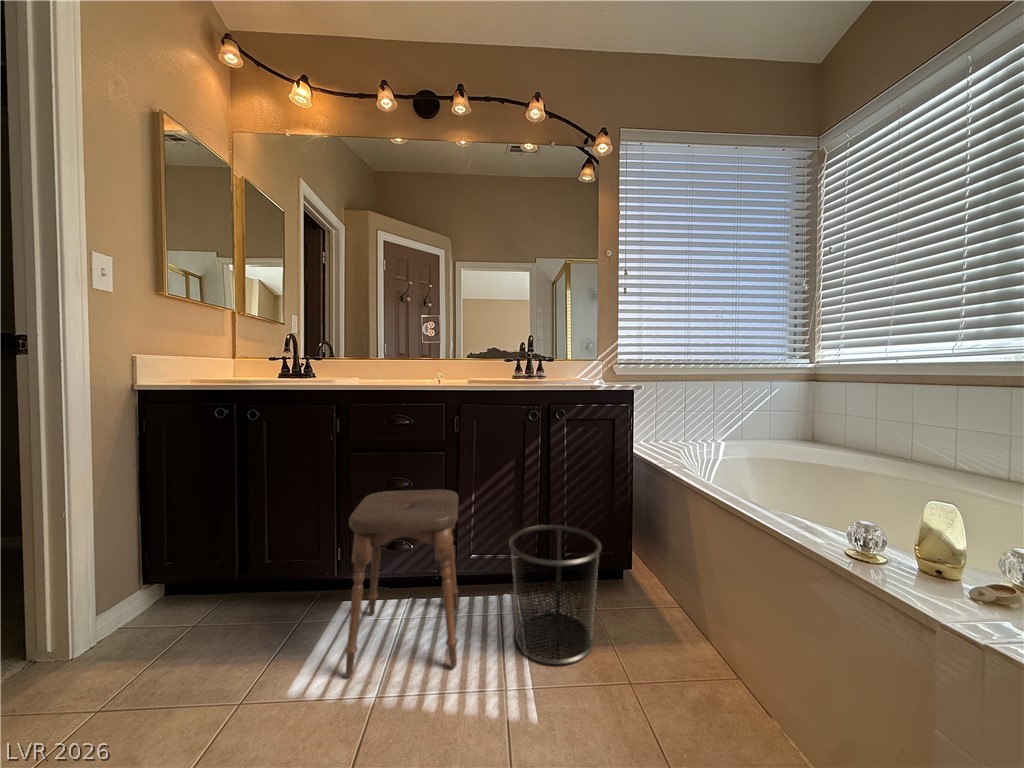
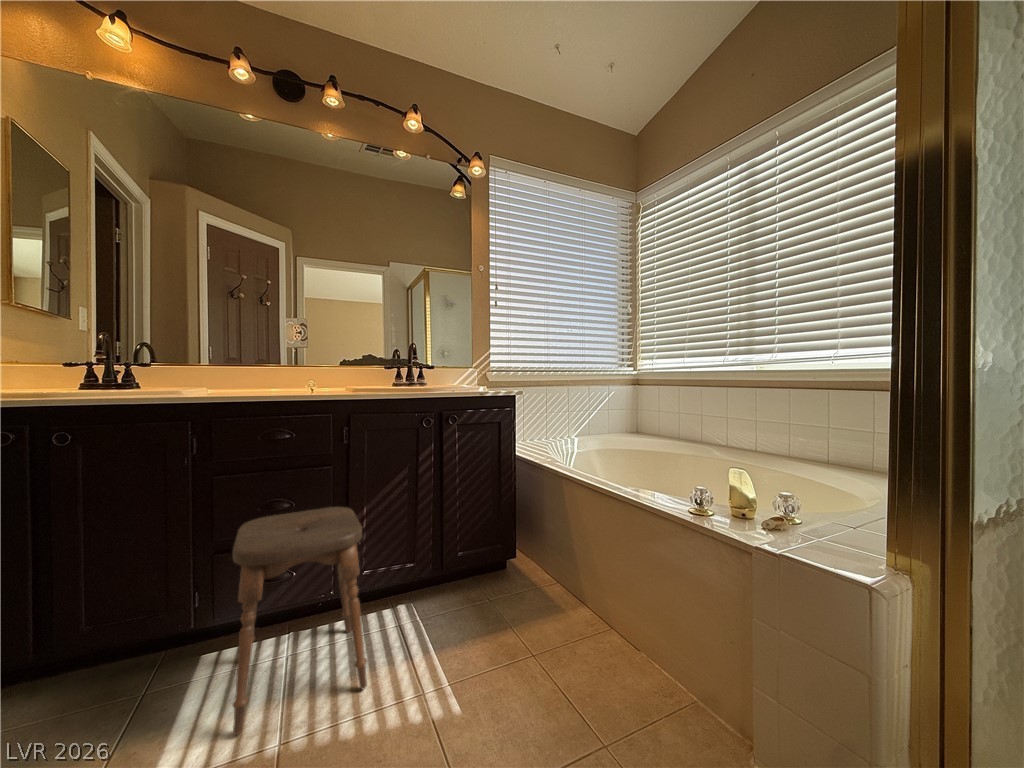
waste bin: present [509,525,601,664] -> none [412,527,500,658]

